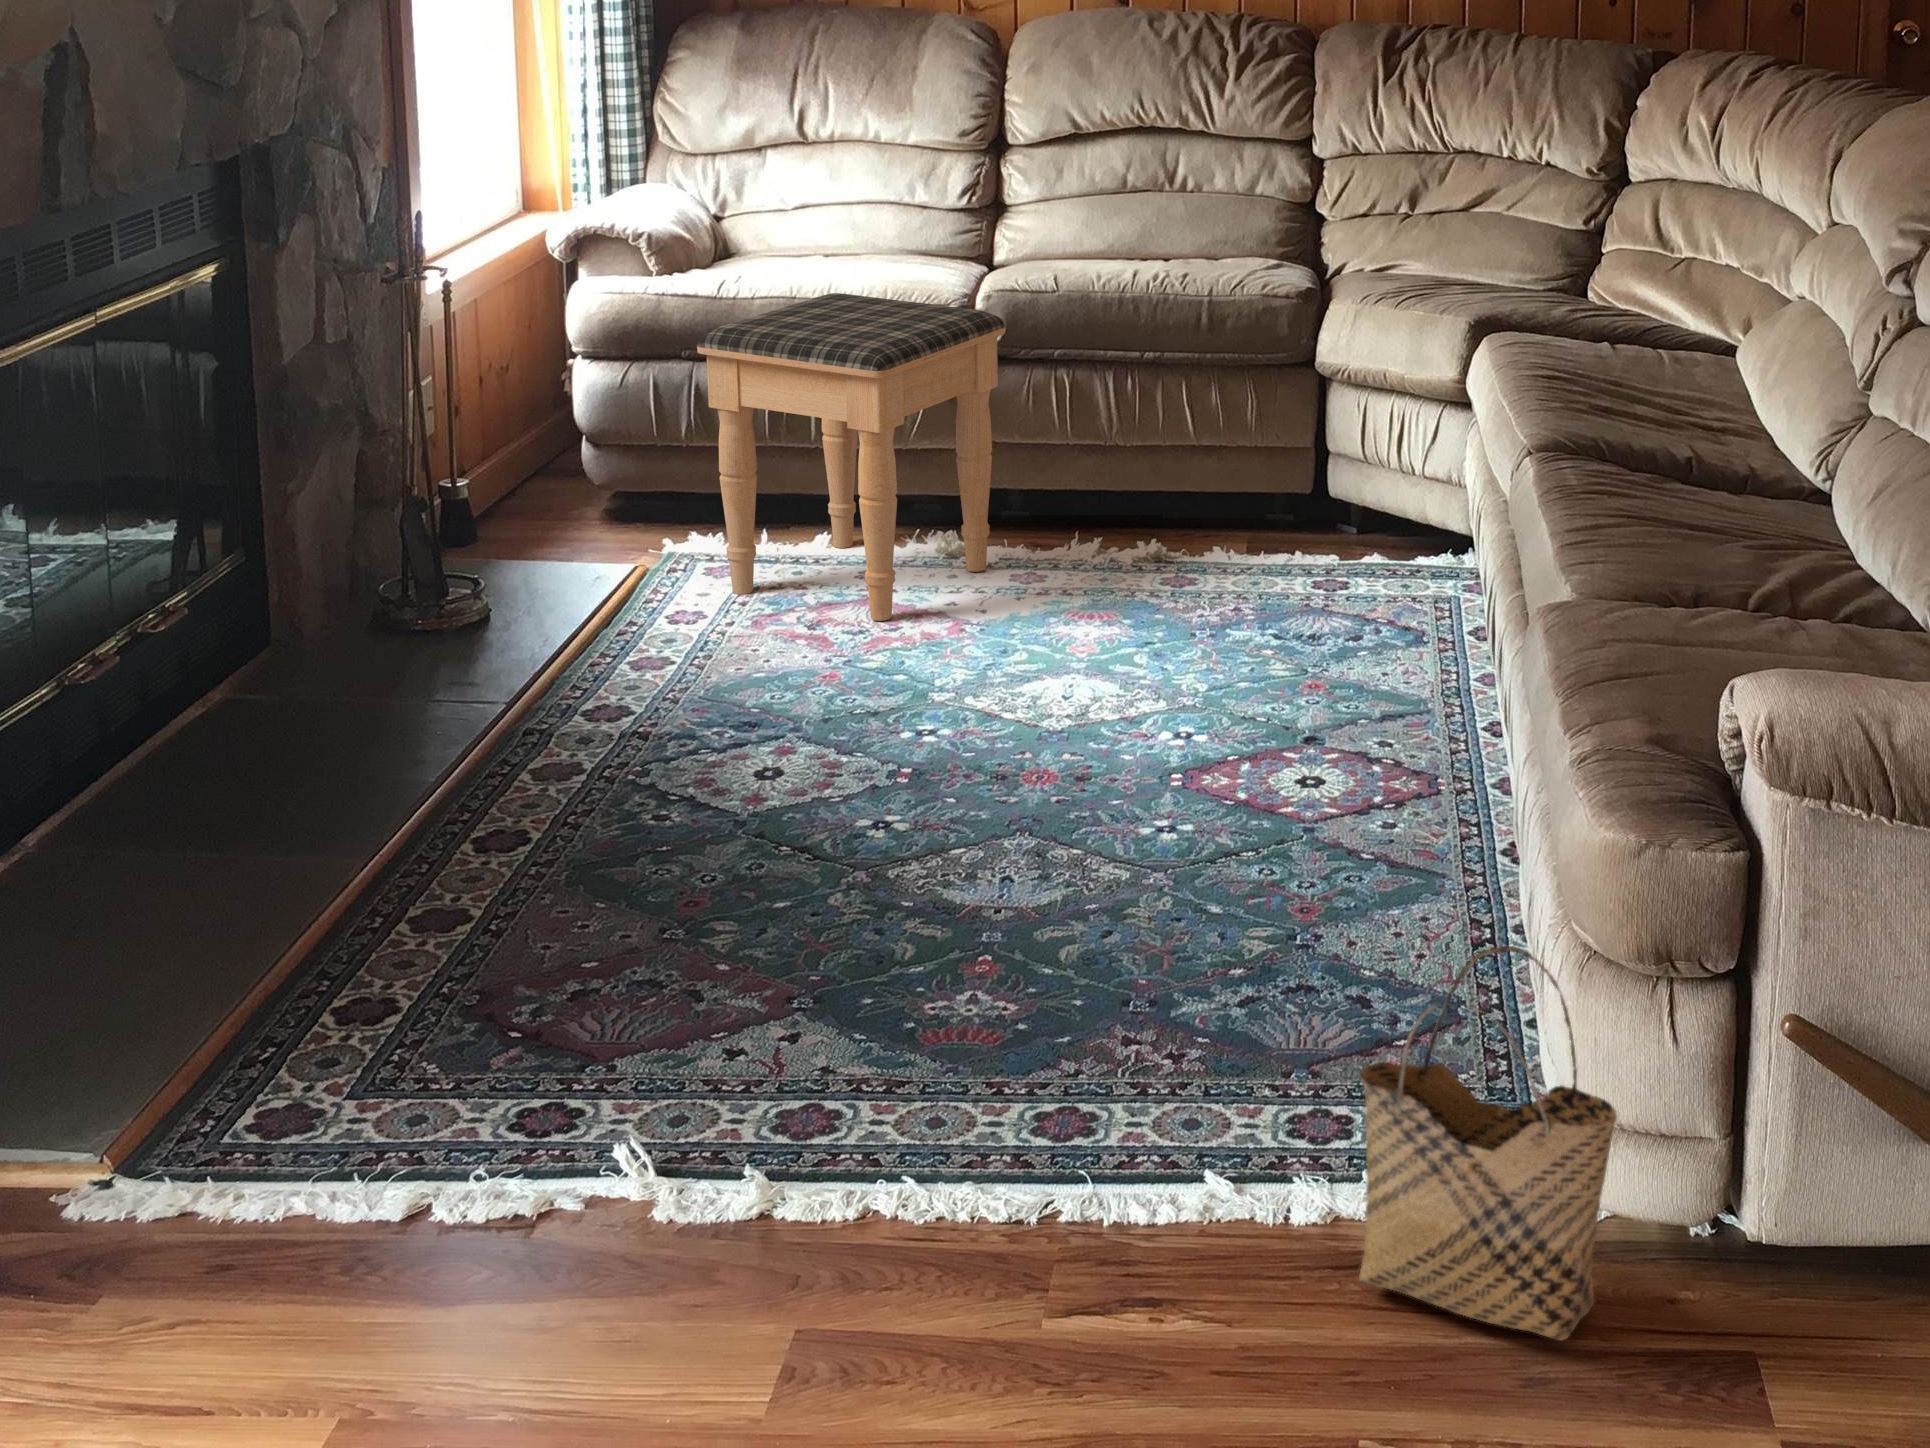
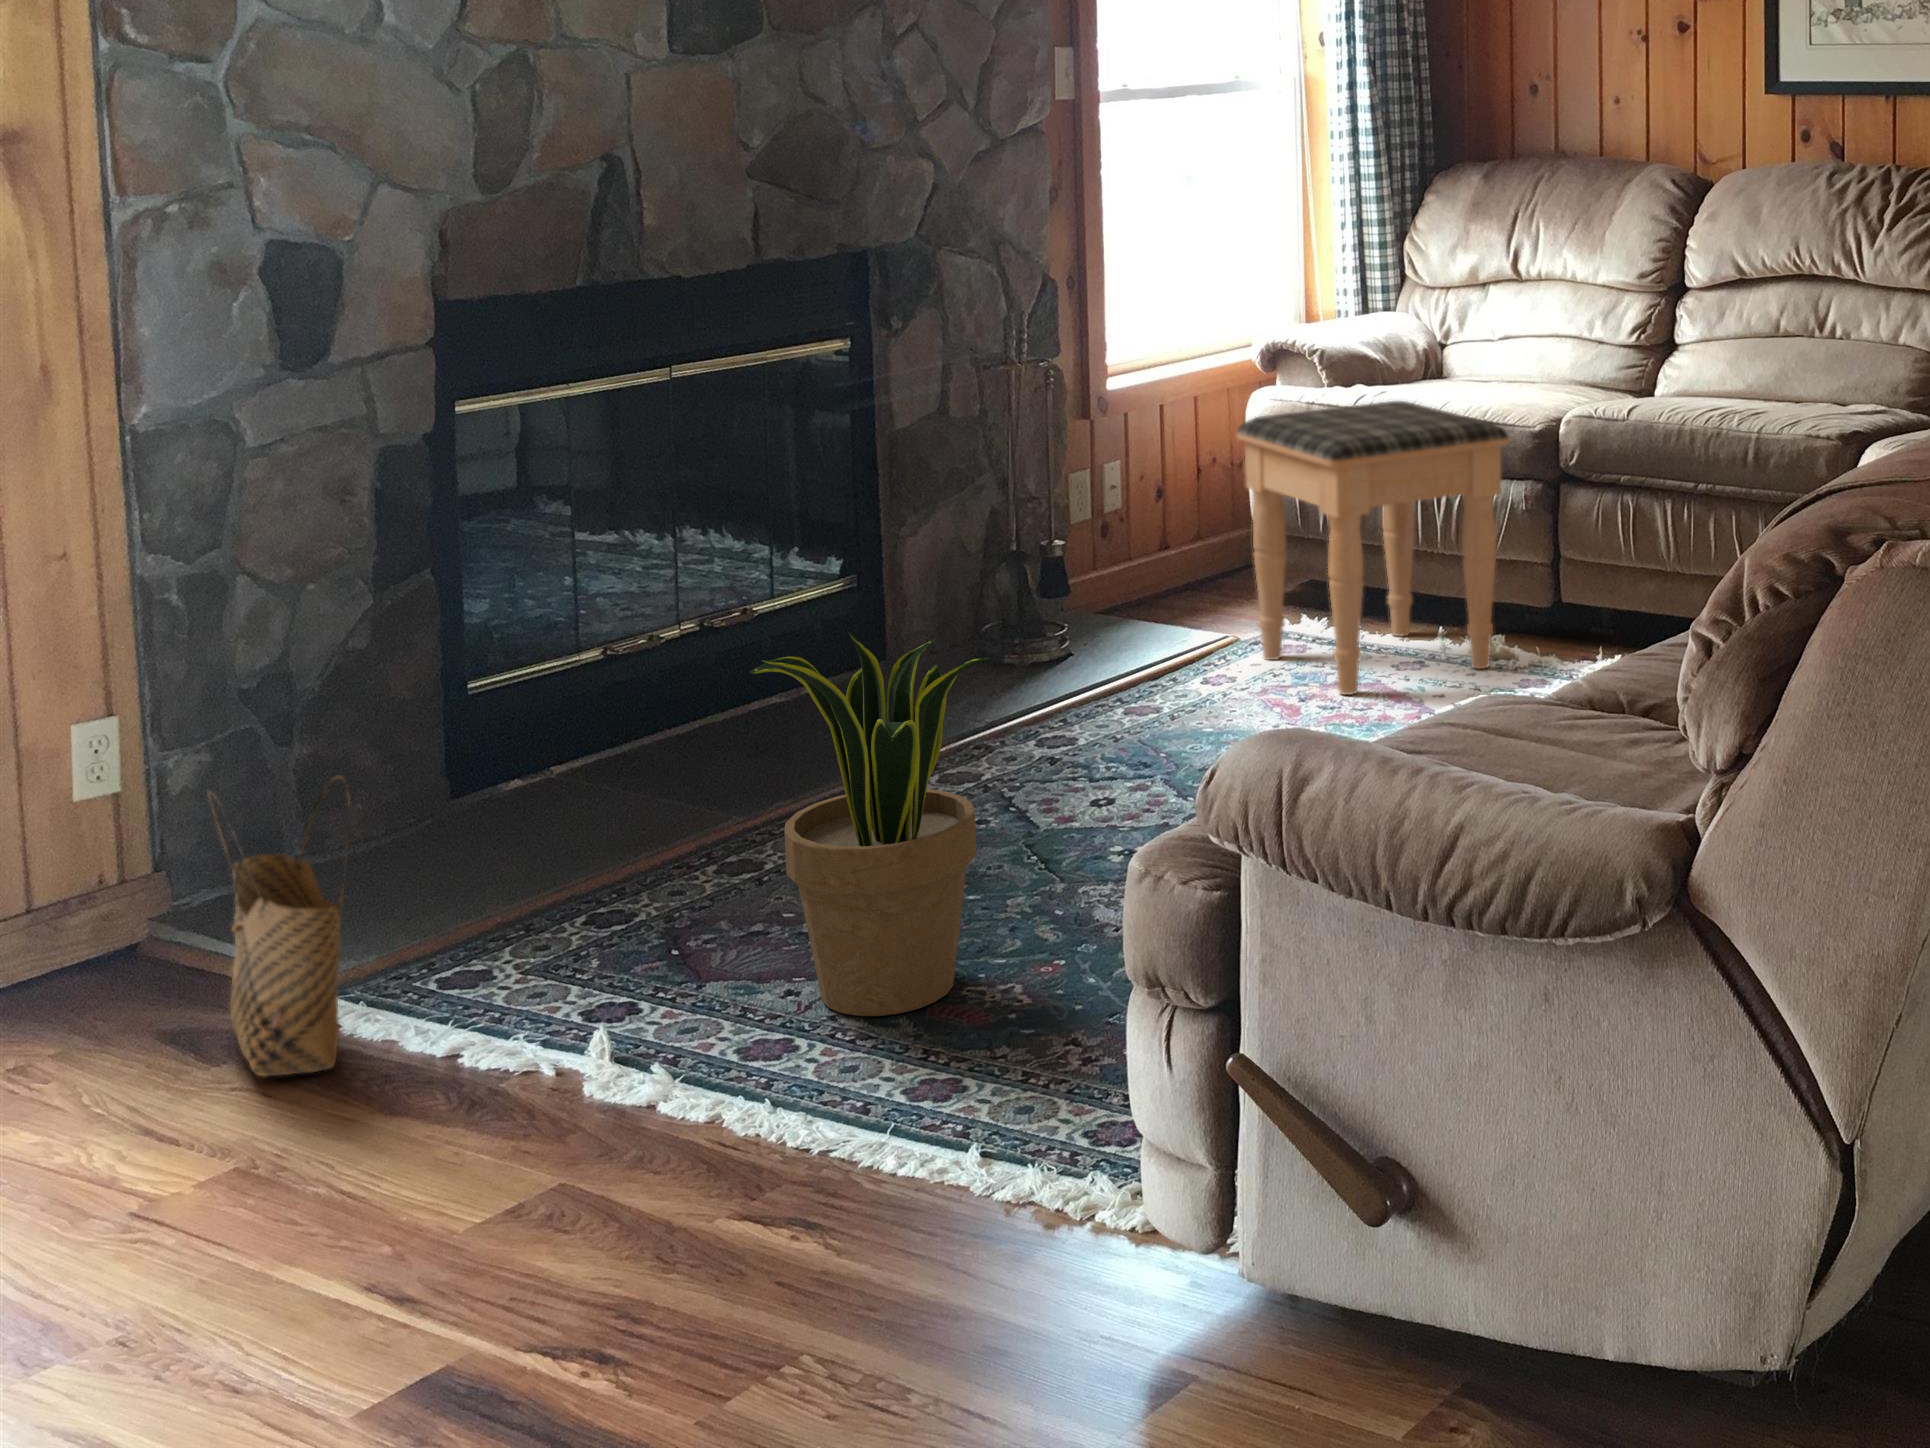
potted plant: none [725,639,981,1073] -> present [750,633,988,1016]
woven basket: present [1359,946,1617,1340] -> present [208,775,350,1076]

